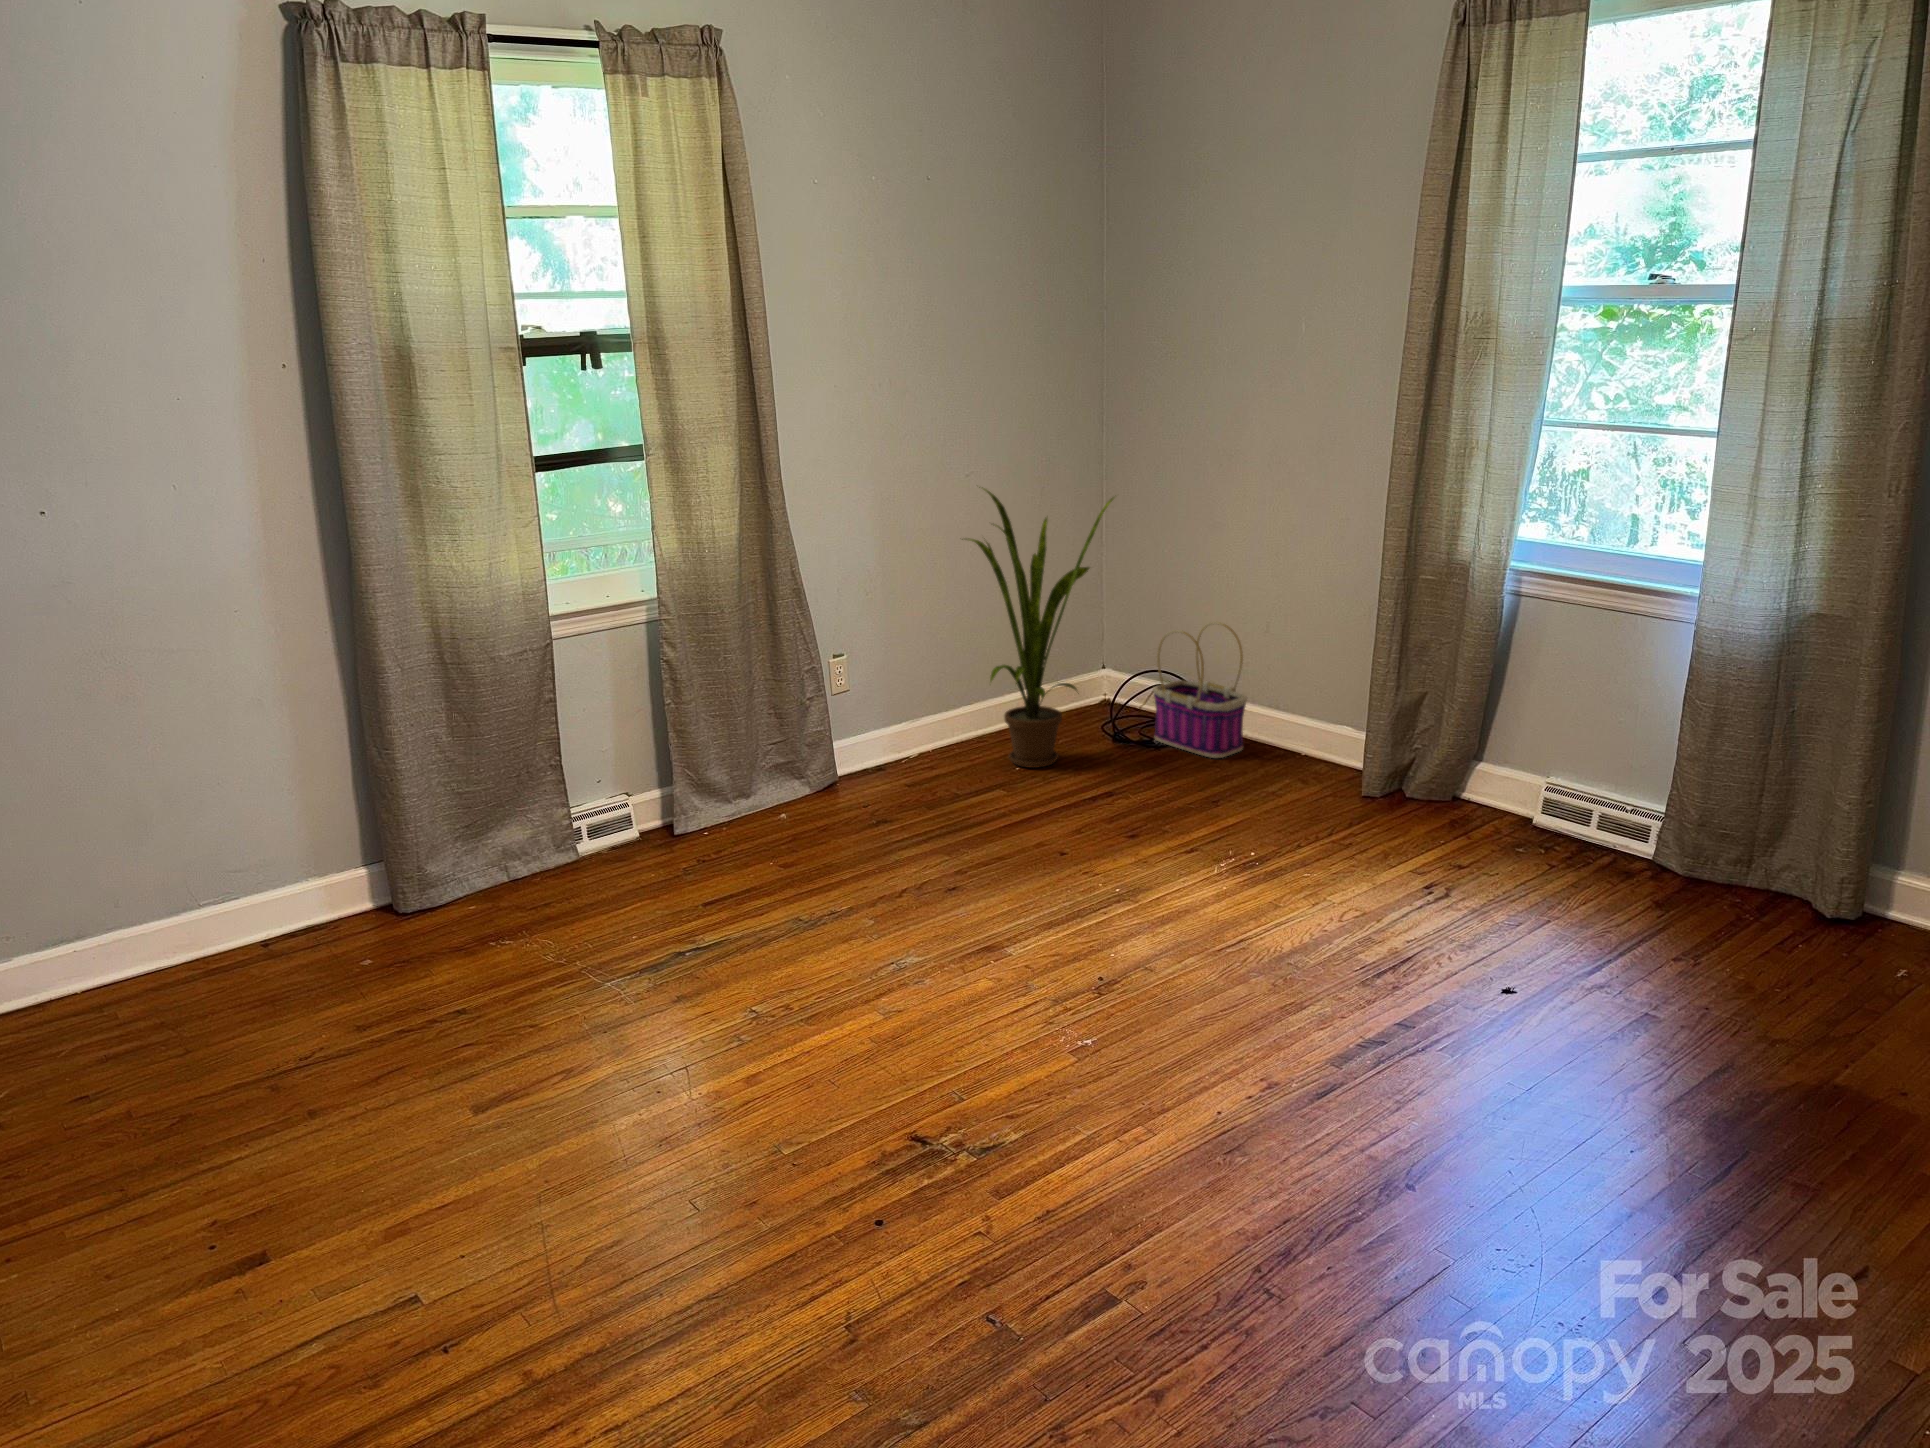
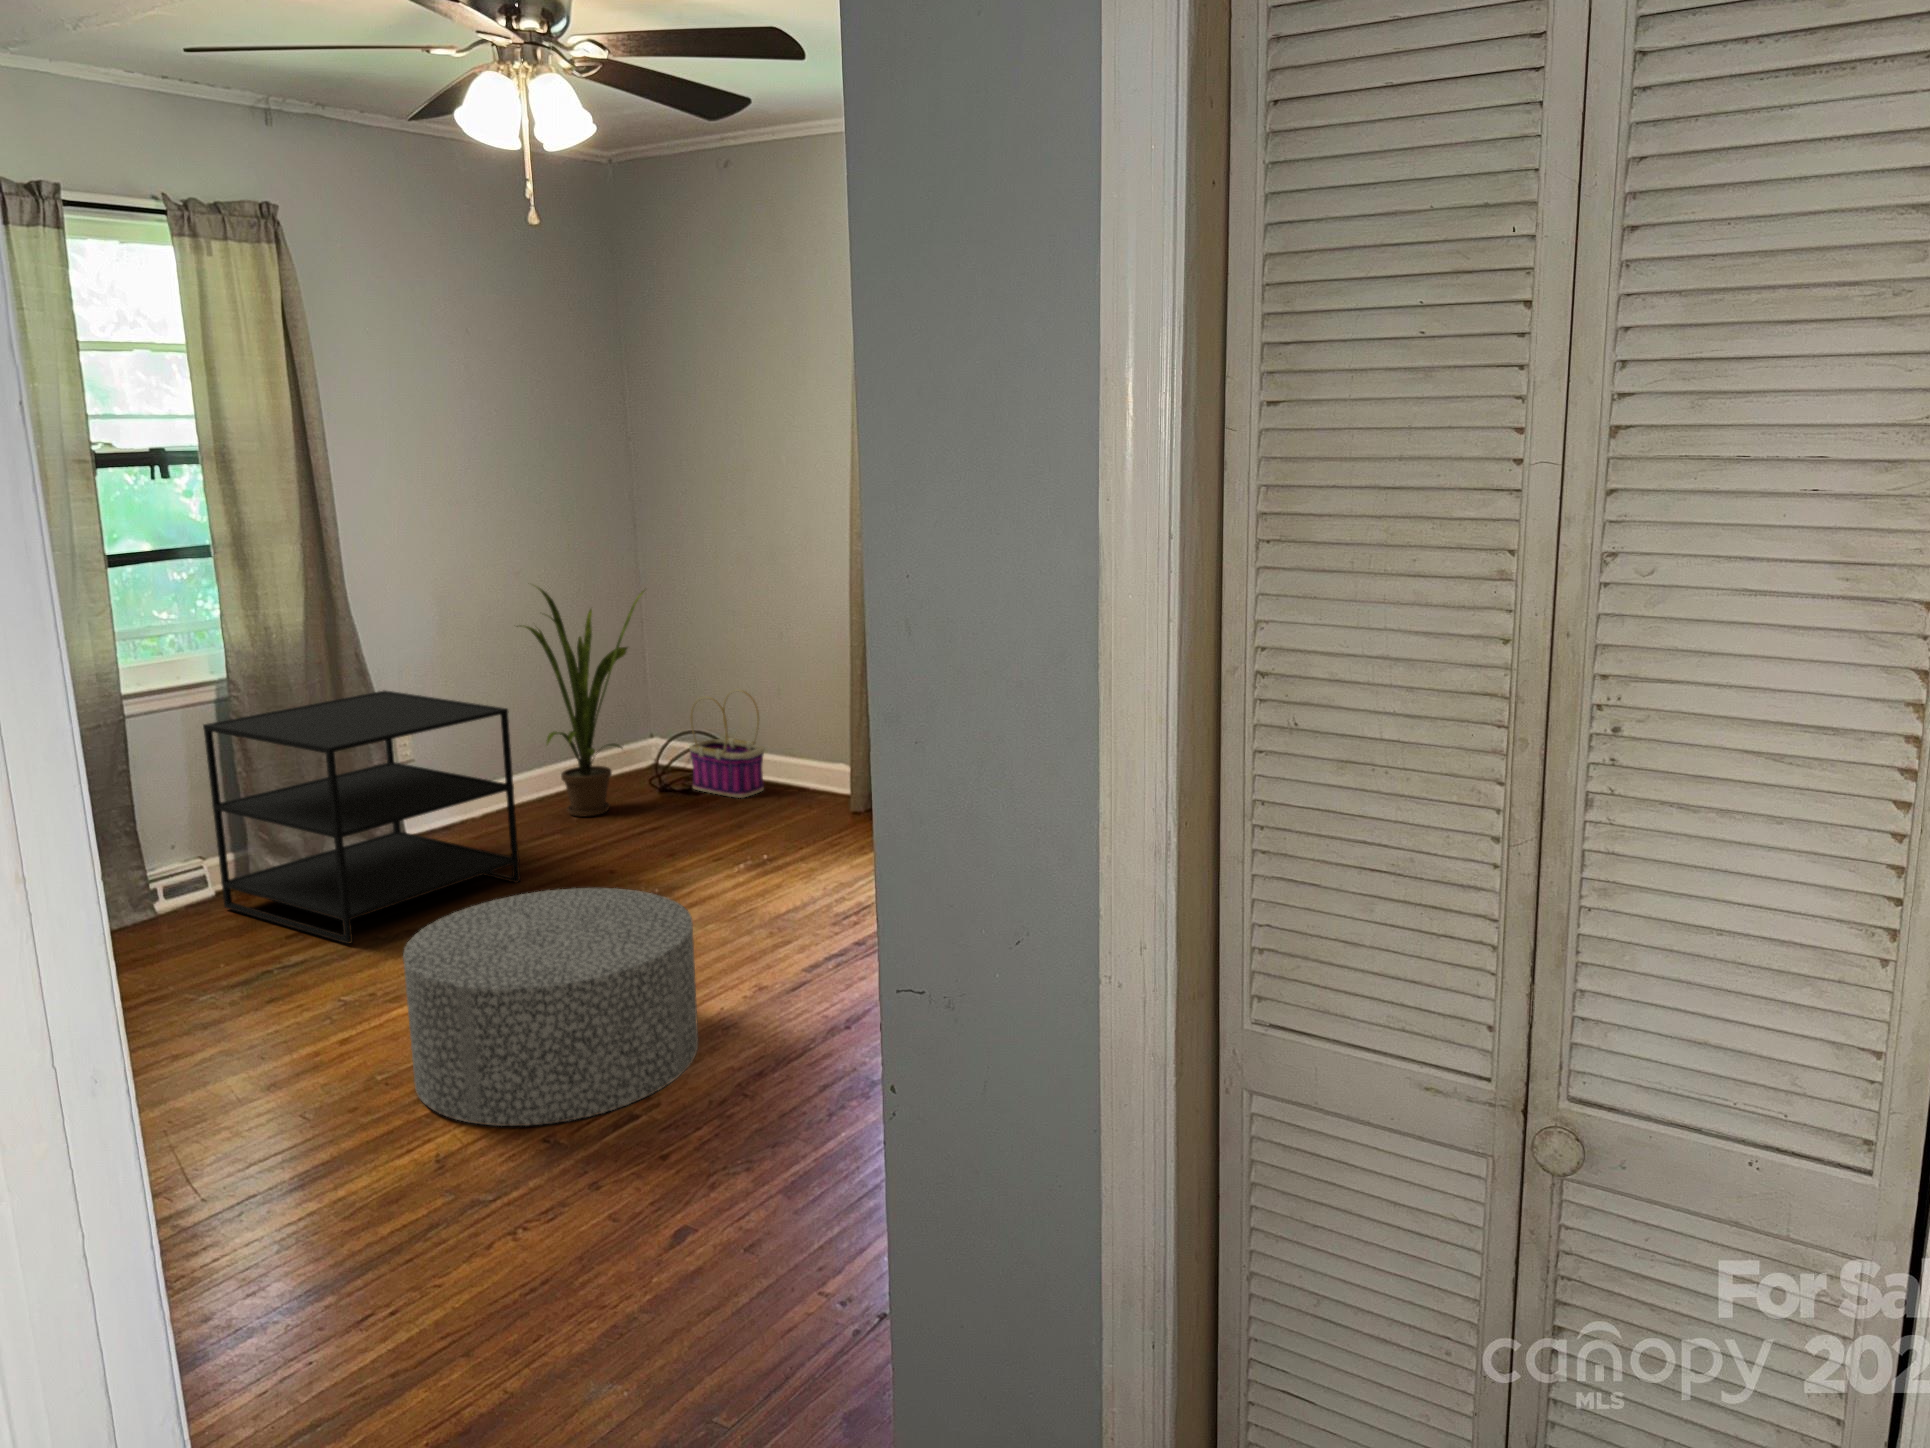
side table: none [627,611,956,922] -> present [203,690,520,944]
ottoman: none [814,916,1198,1288] -> present [403,888,698,1126]

